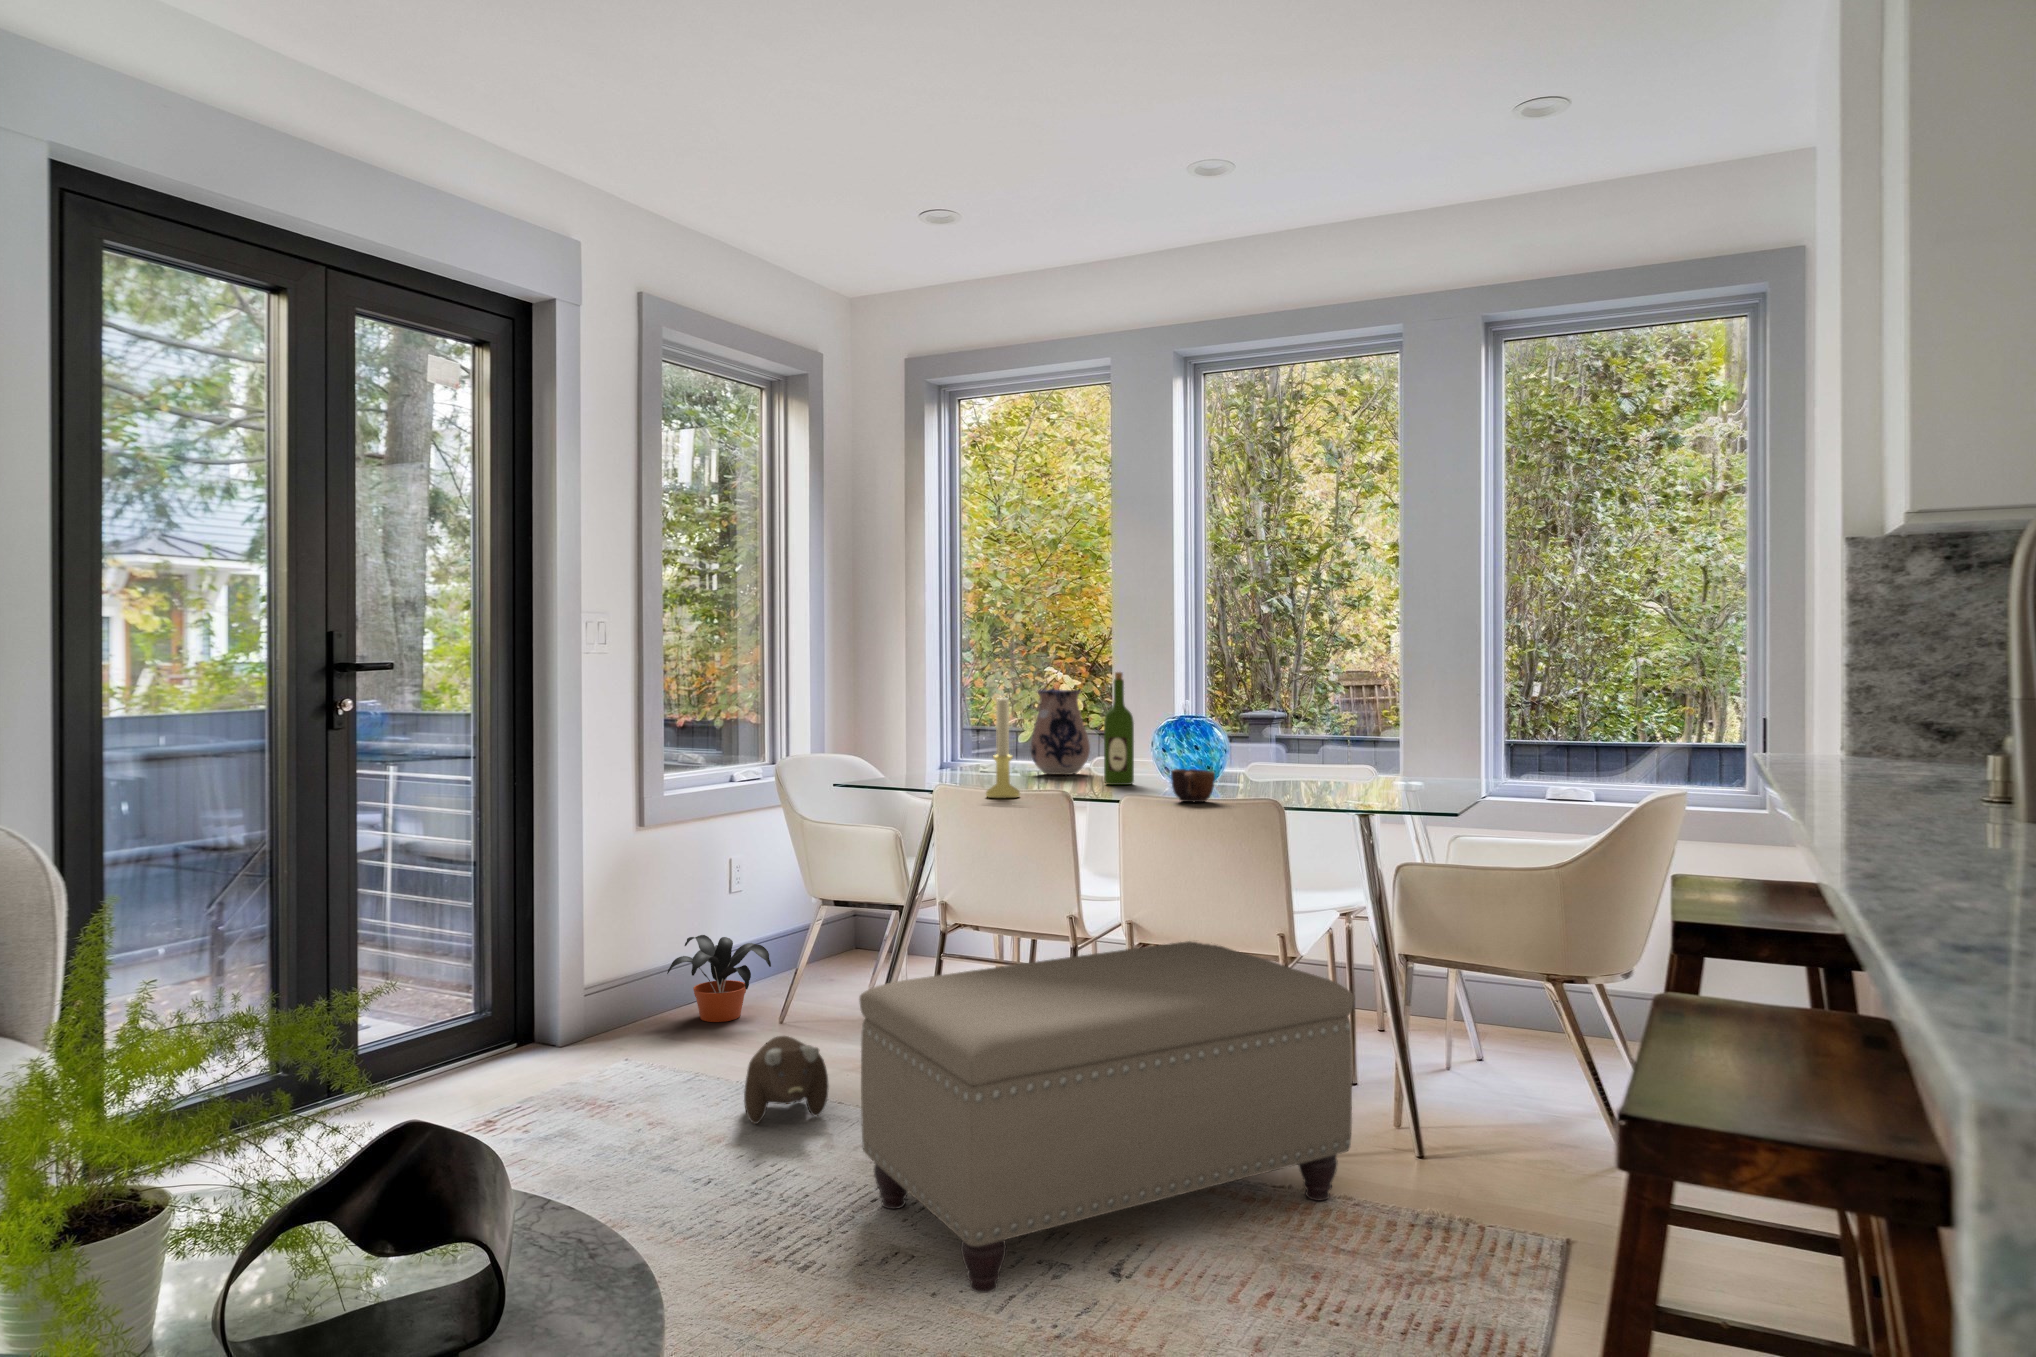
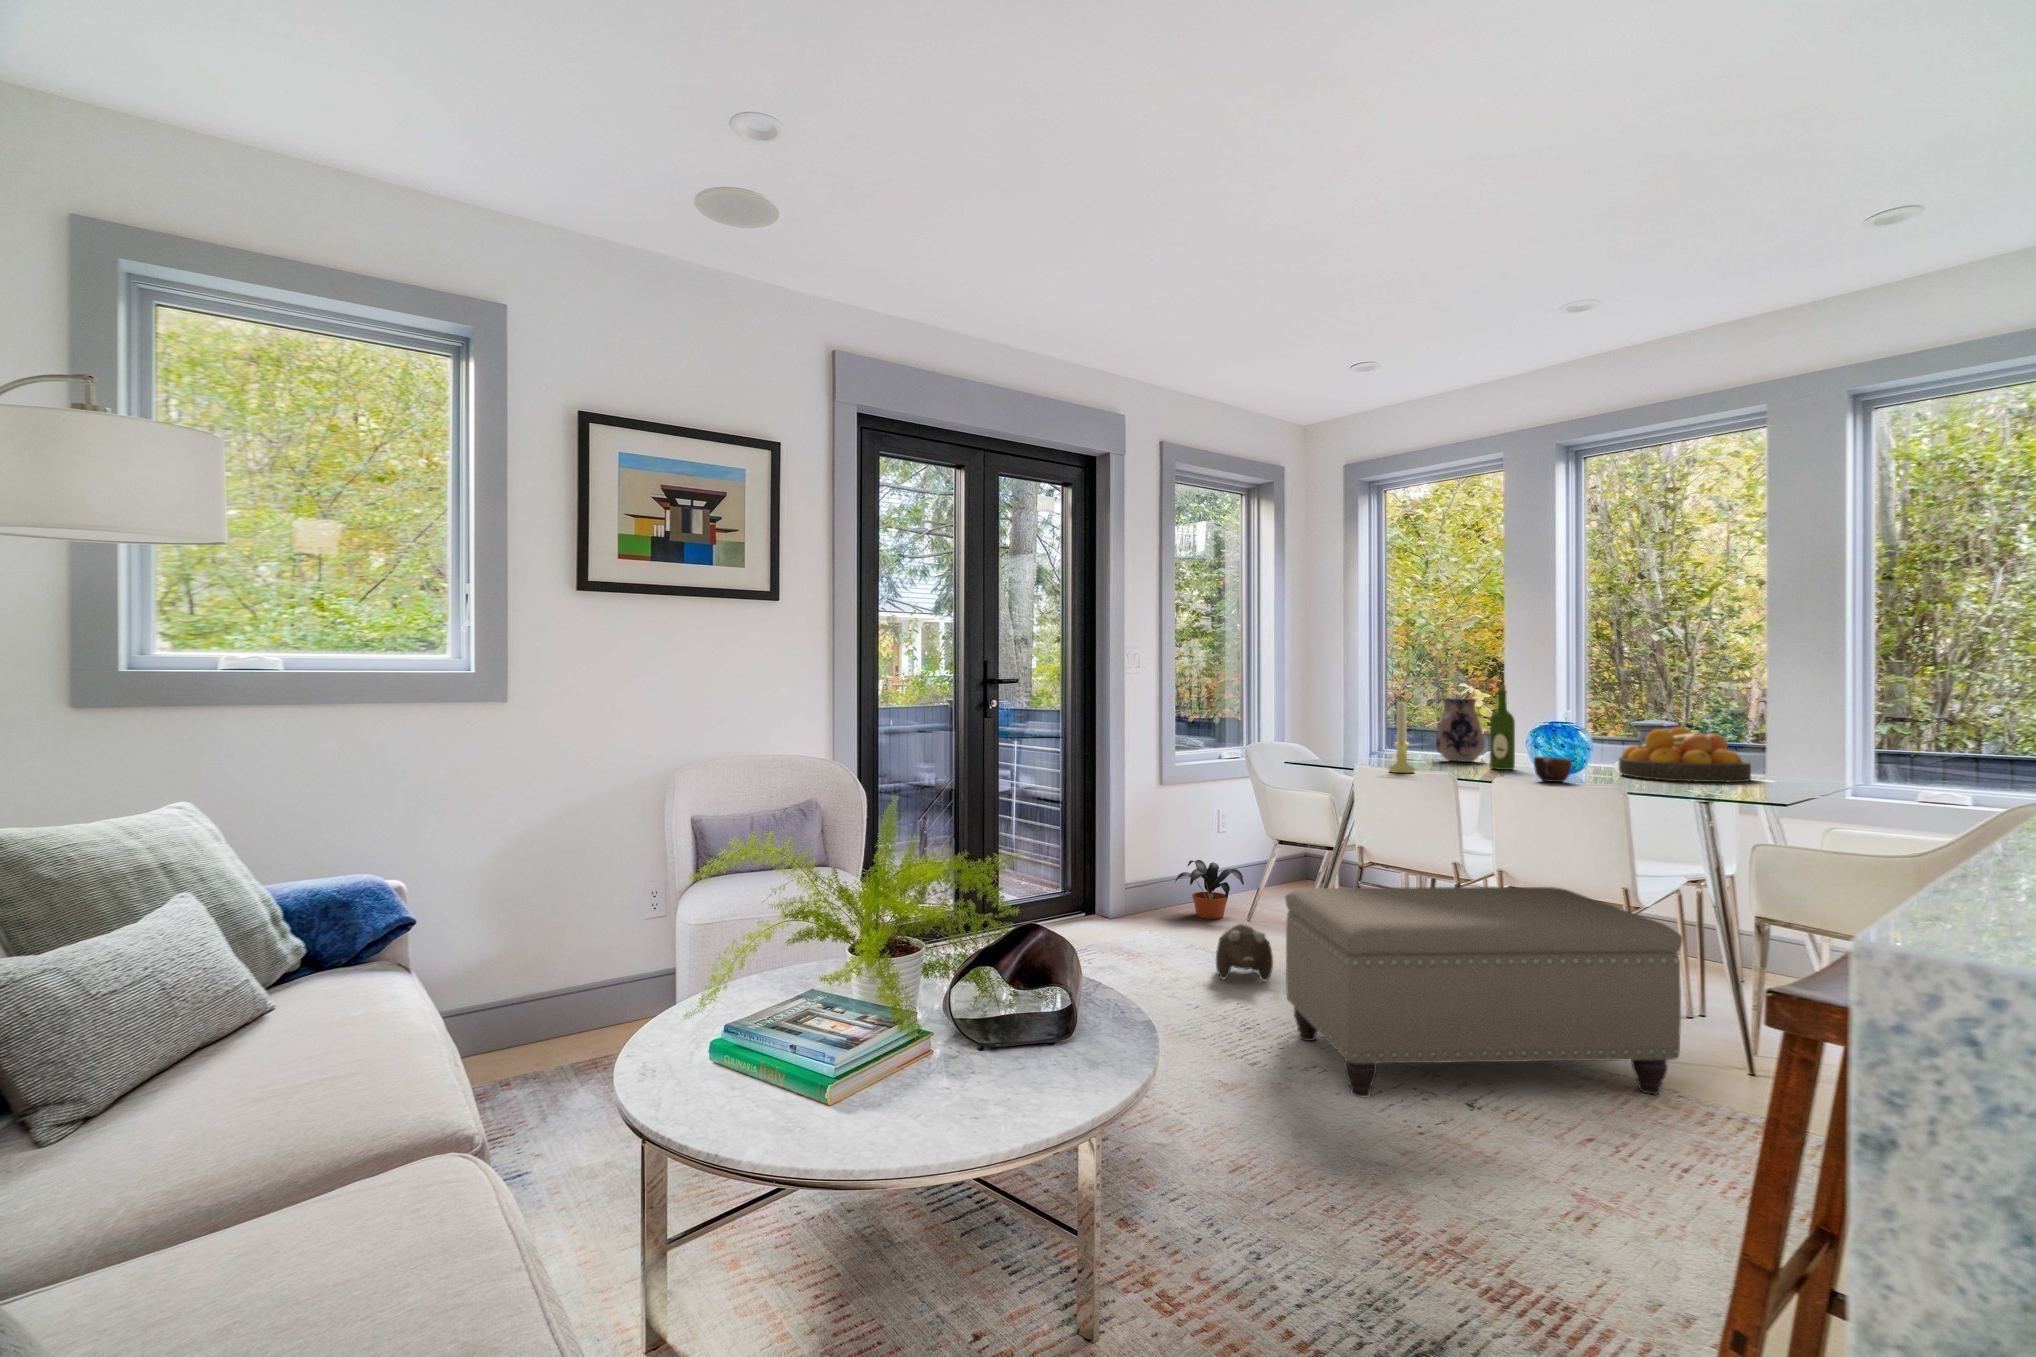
fruit bowl: none [1253,724,1391,792] -> present [1619,727,1751,782]

